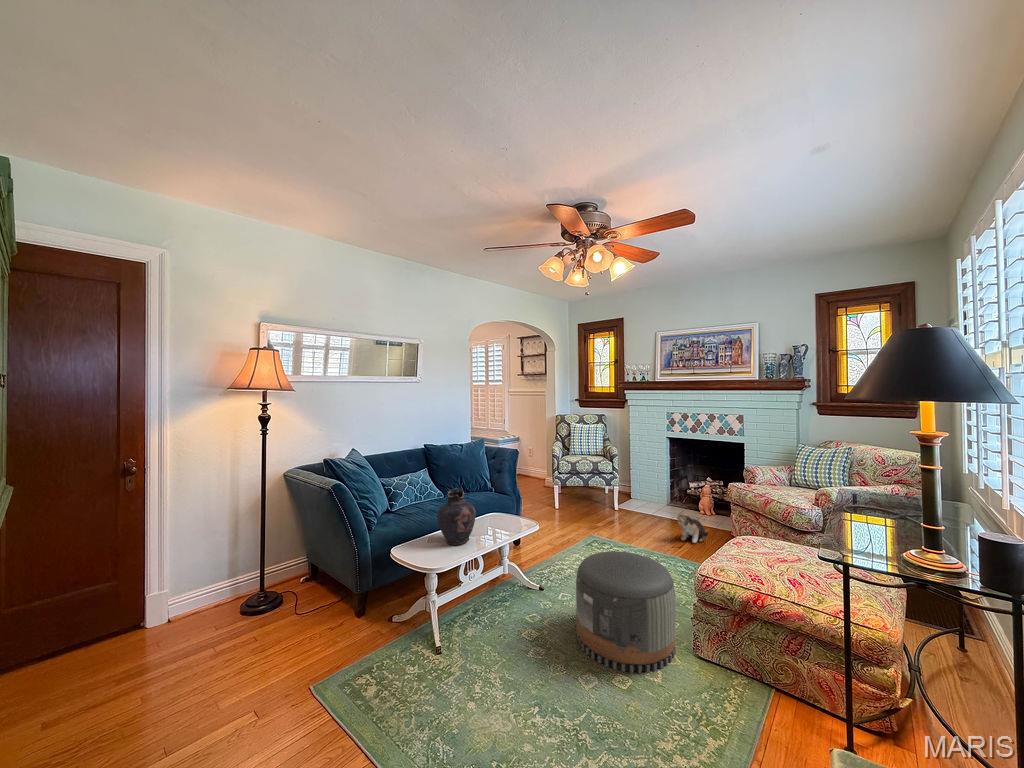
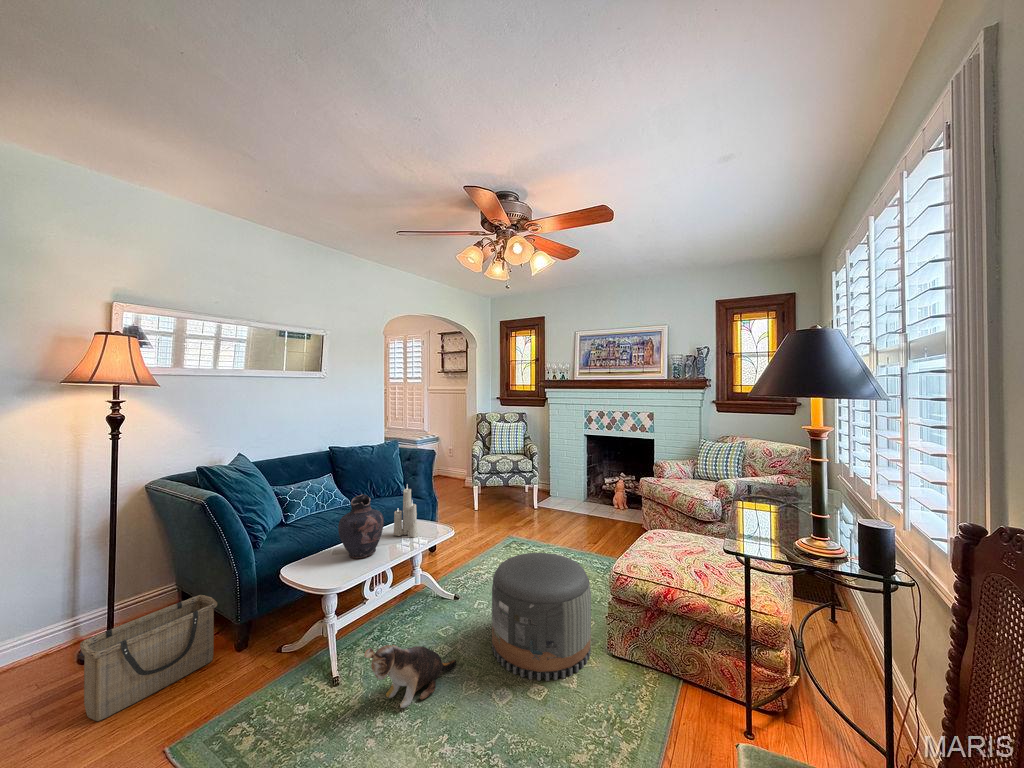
candle: none [483,477,505,530] -> present [393,486,418,538]
plush toy: present [675,513,708,543] -> present [364,645,457,708]
basket: none [249,567,342,659] -> present [80,595,217,721]

